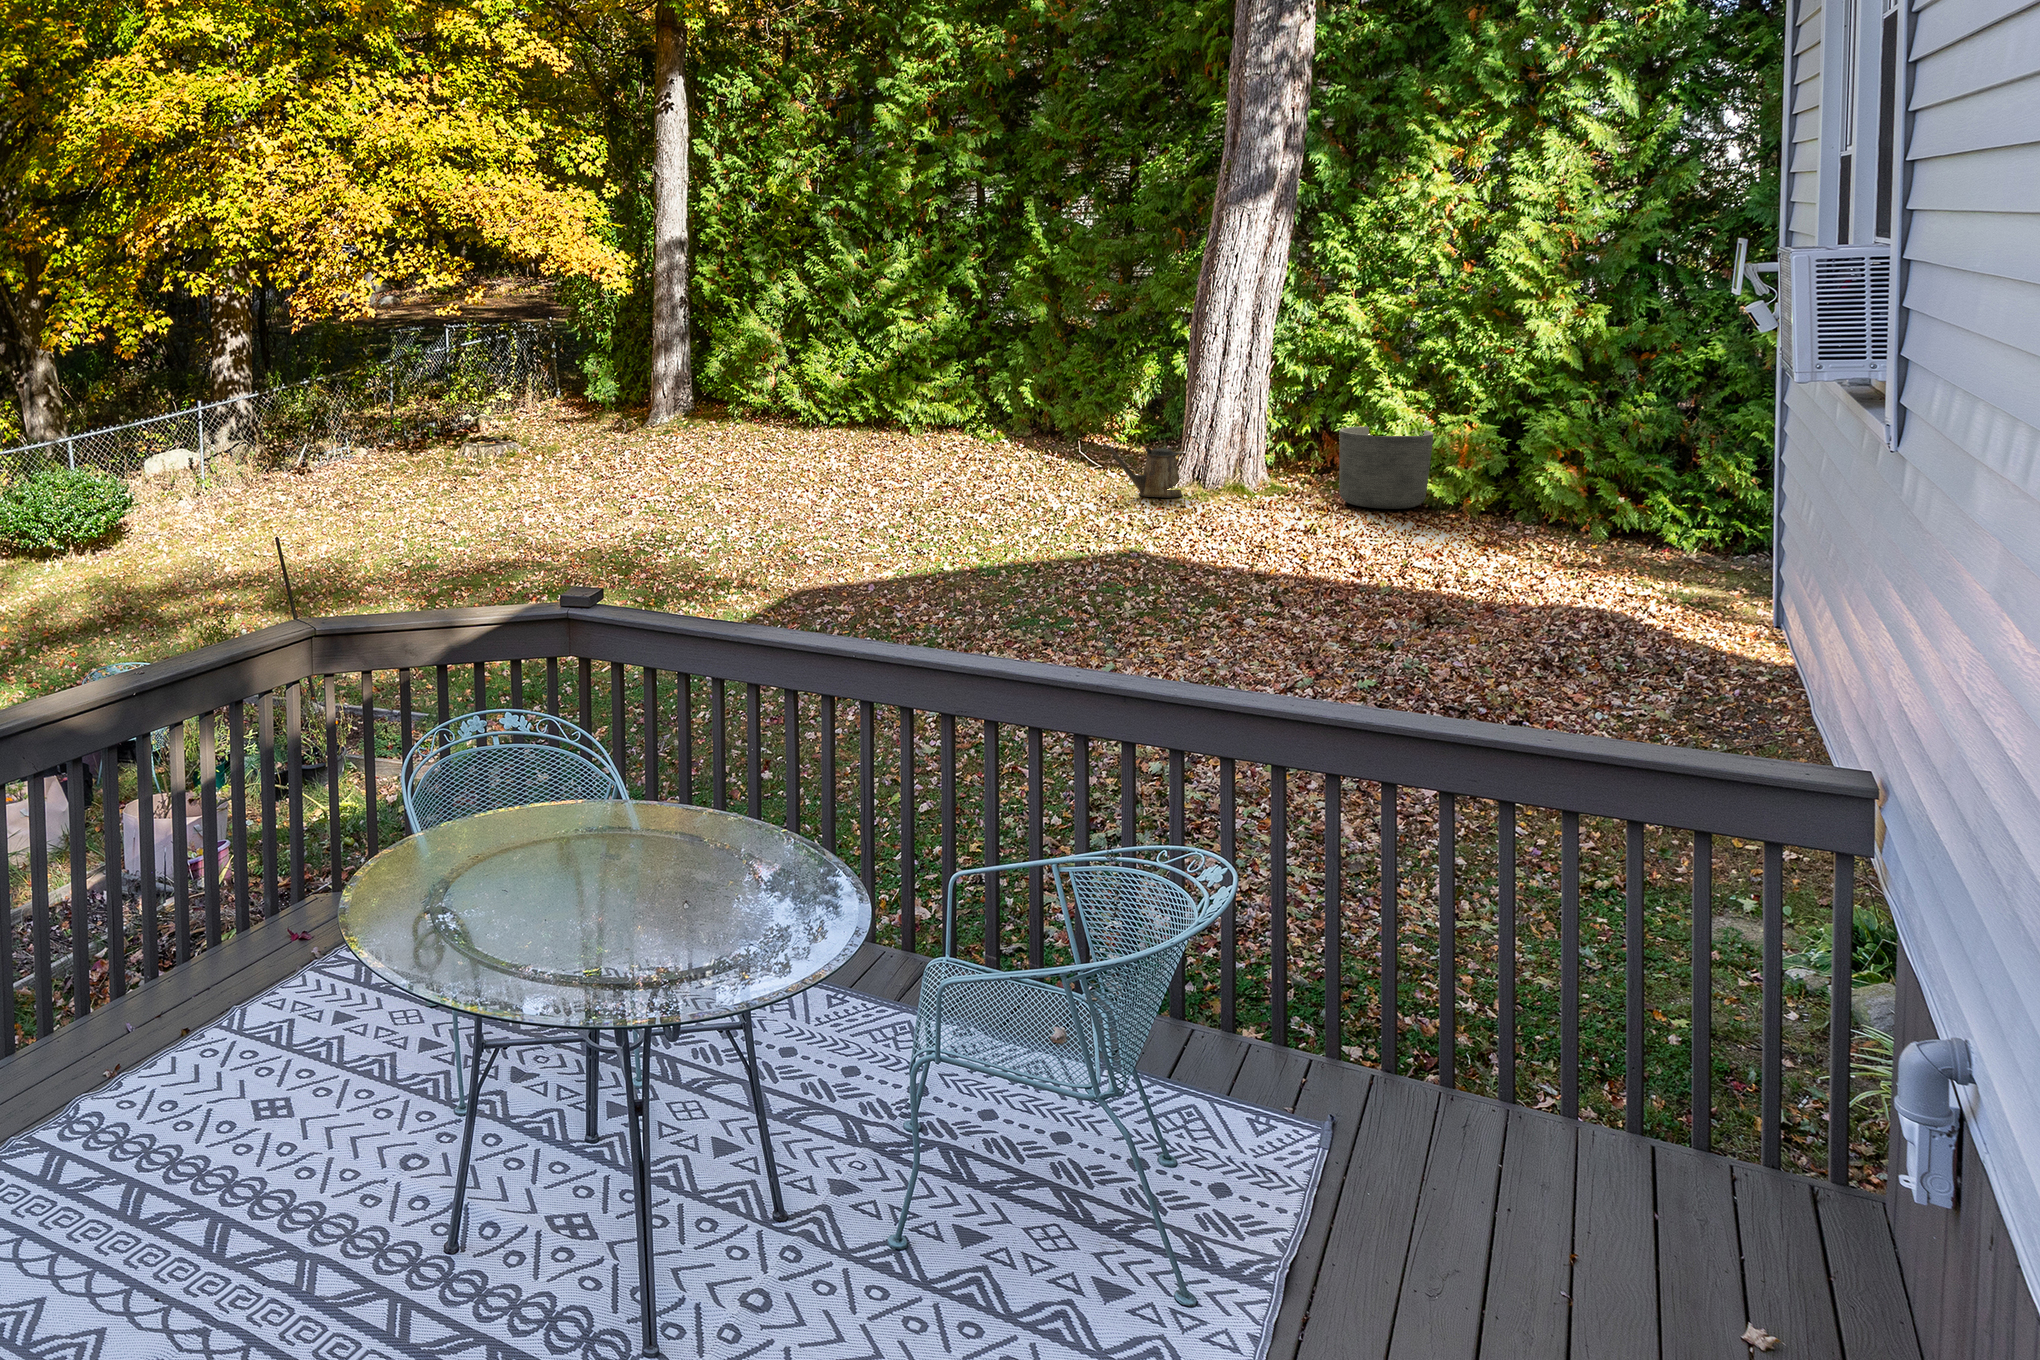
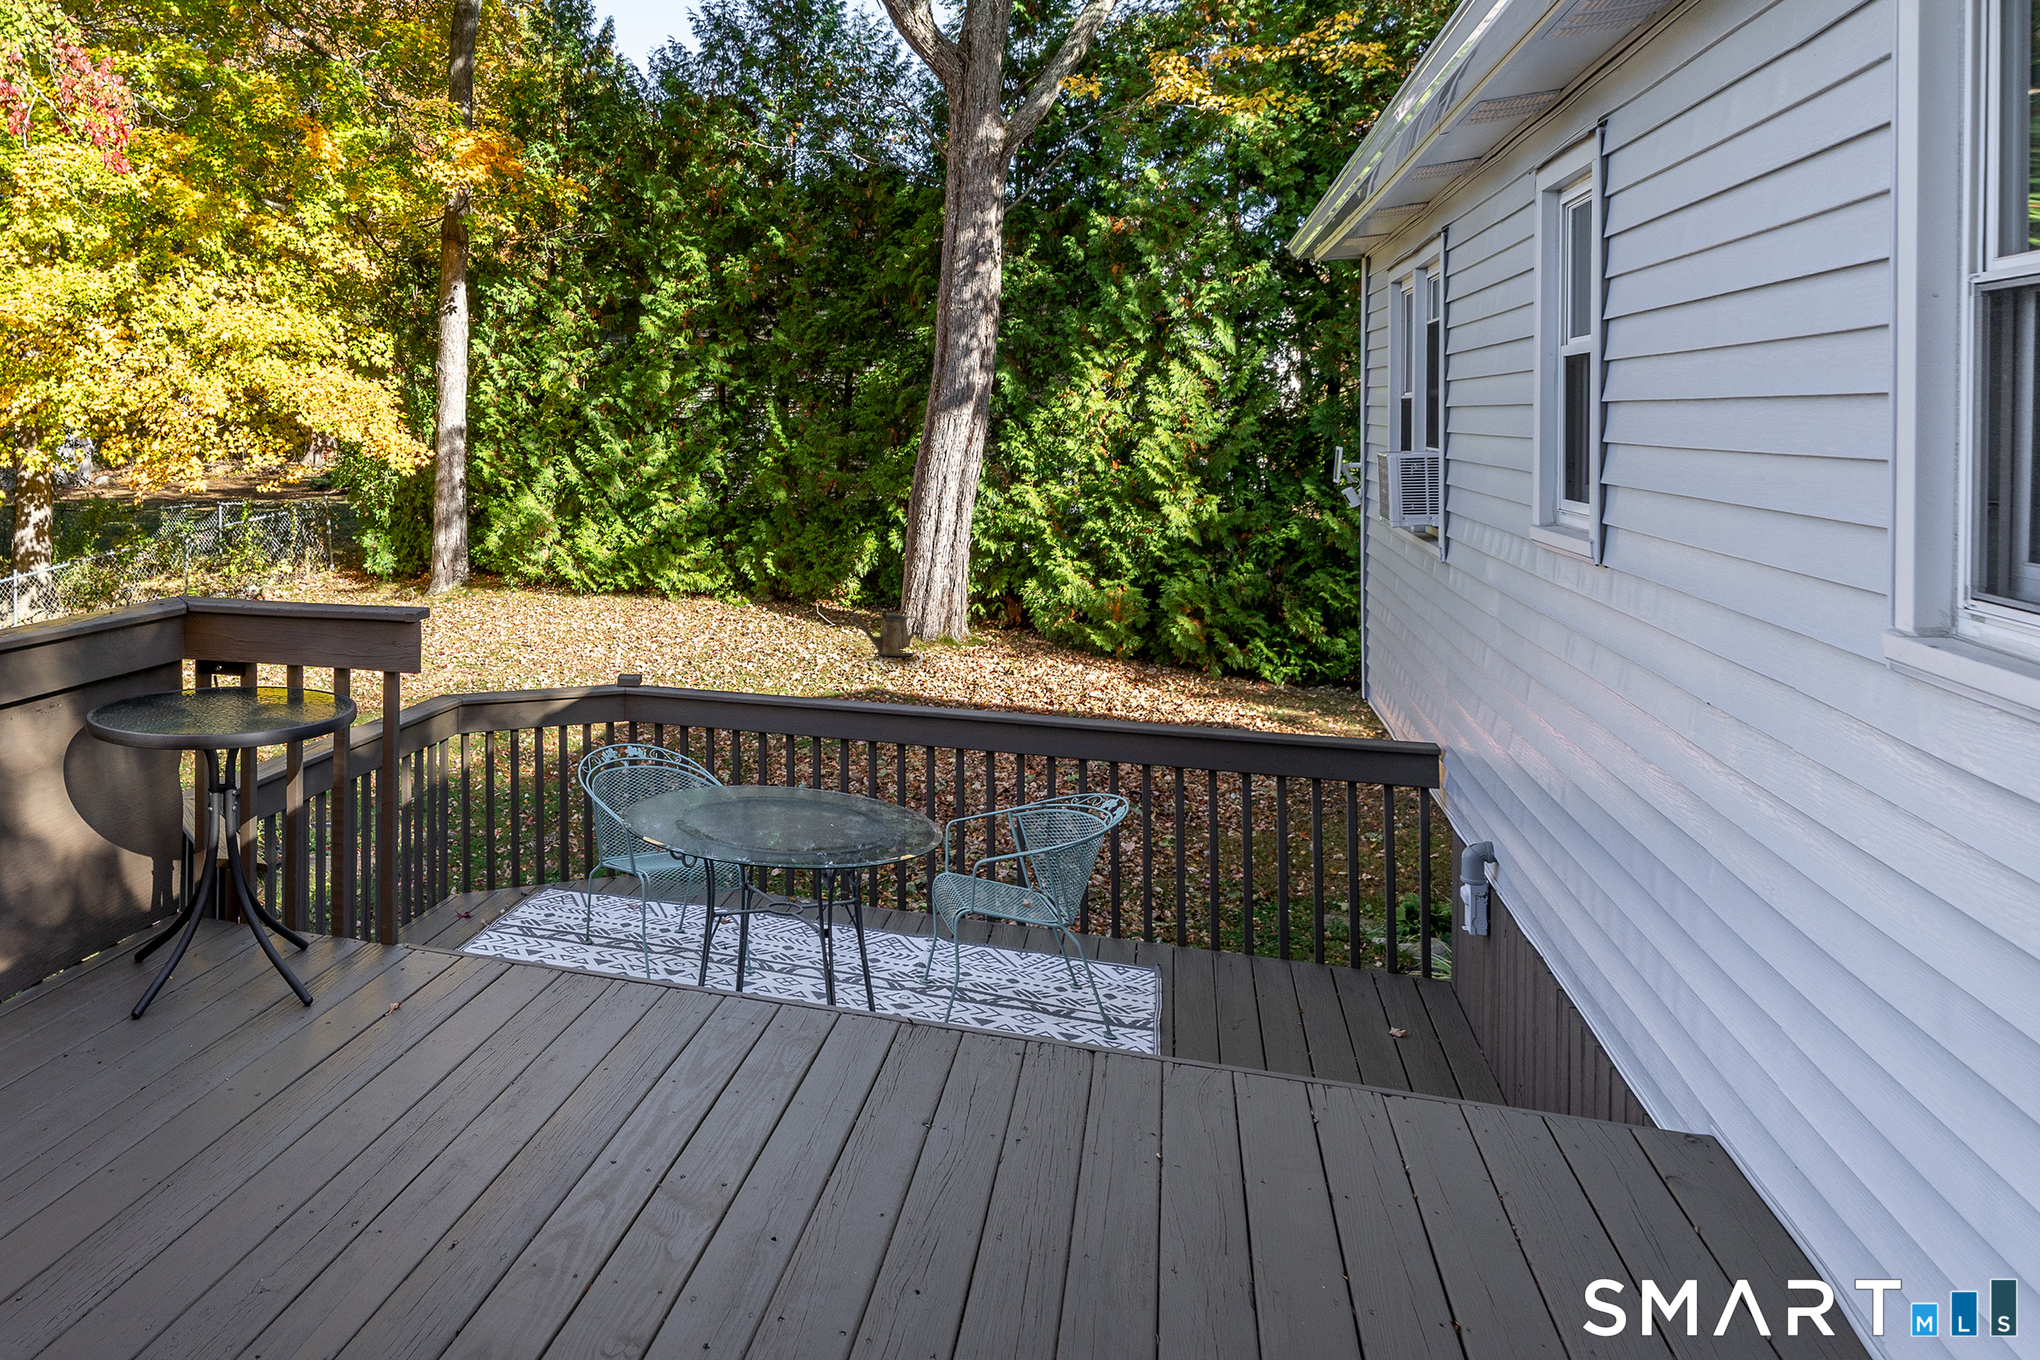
planter: present [1339,426,1434,509] -> none [1035,595,1108,665]

